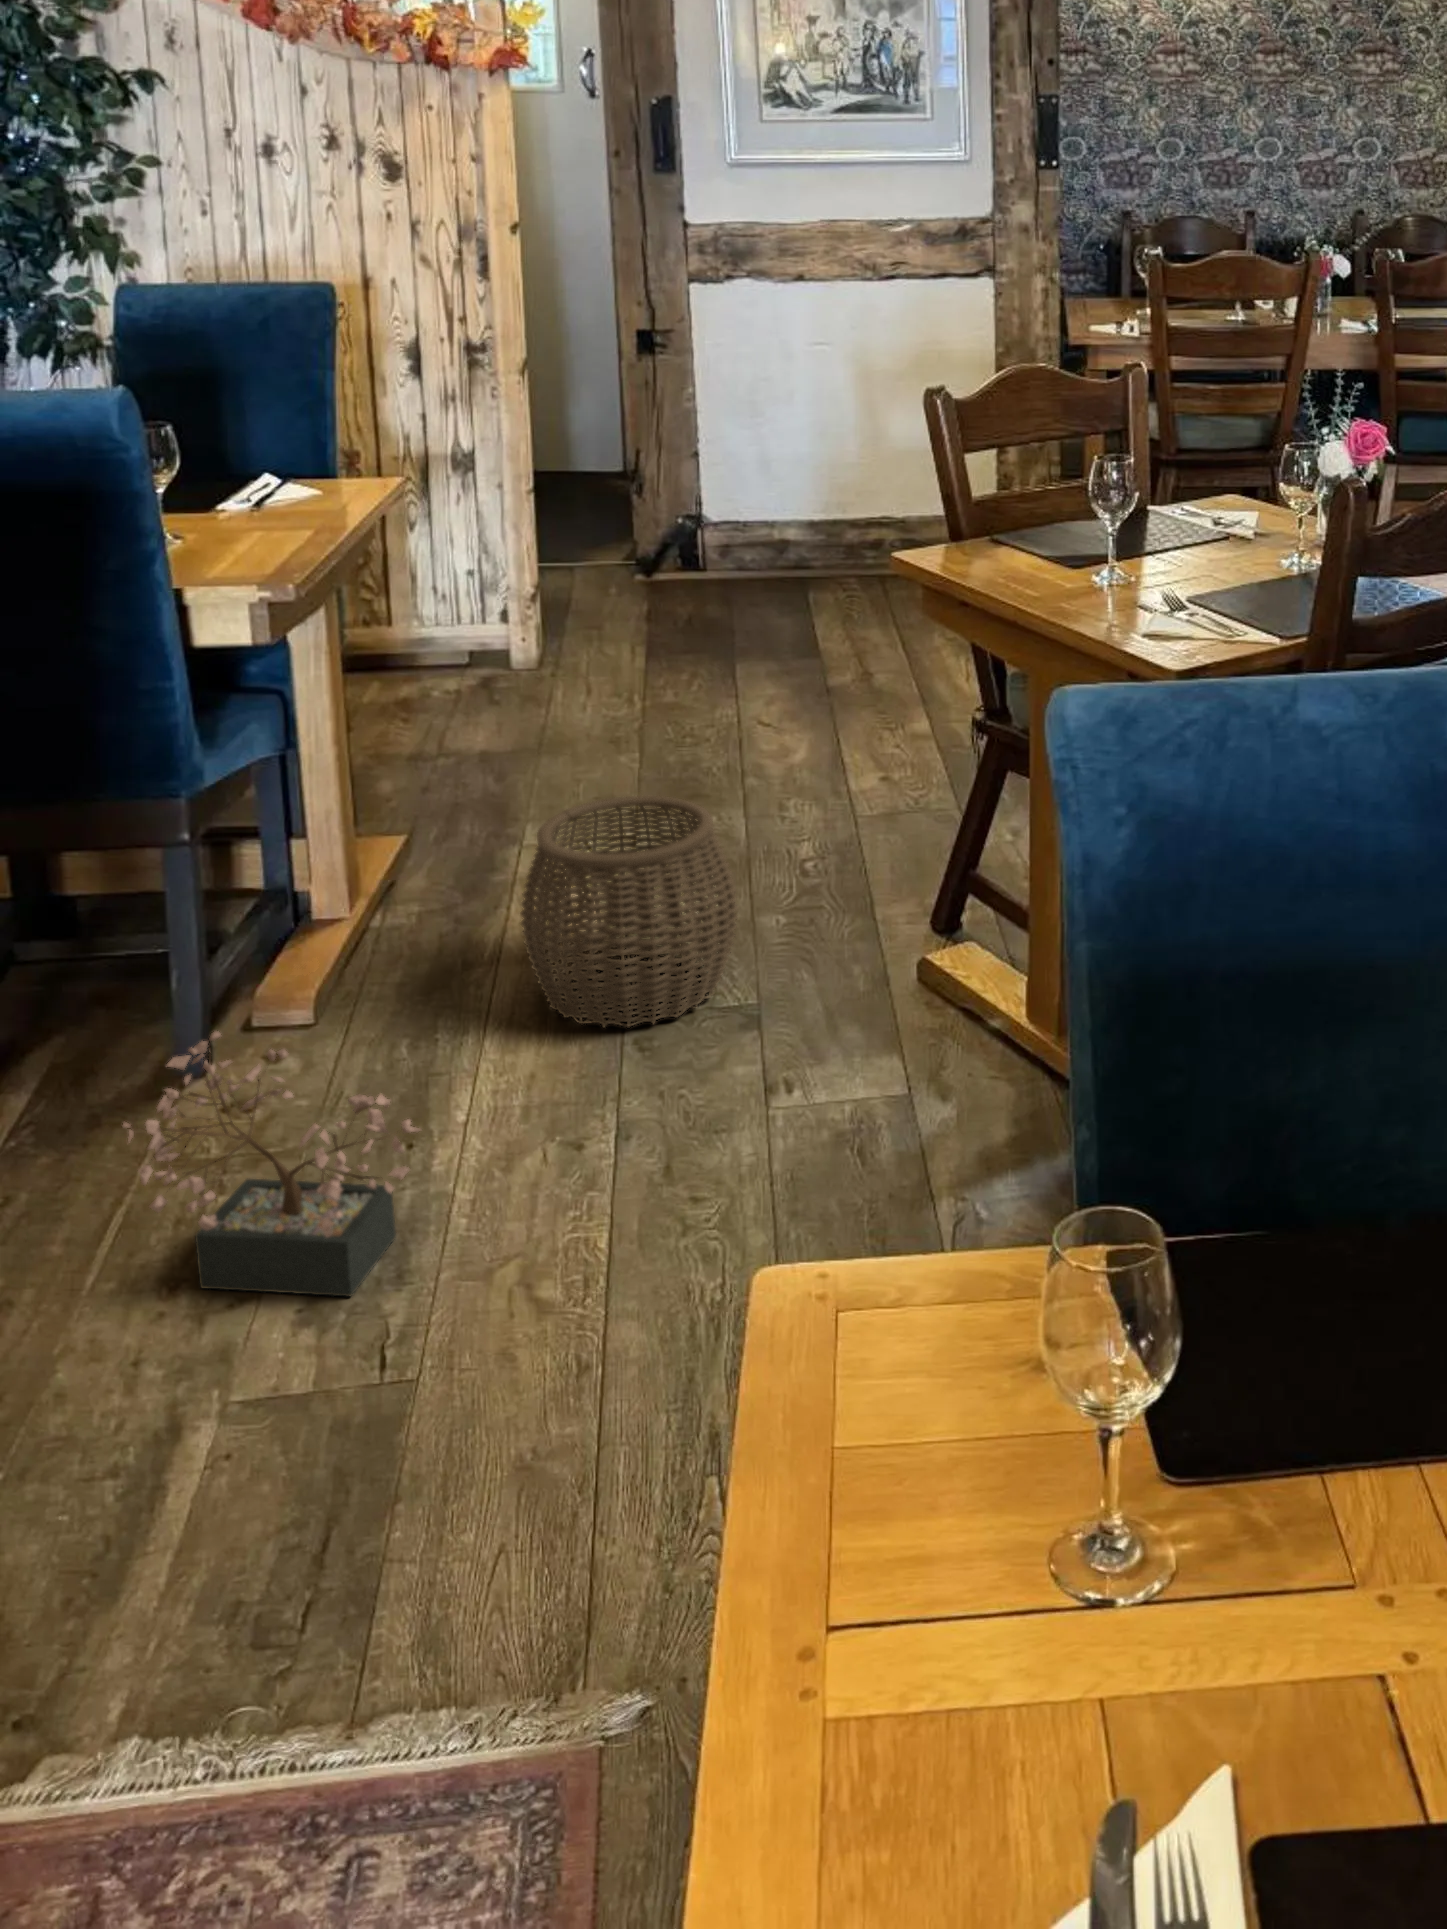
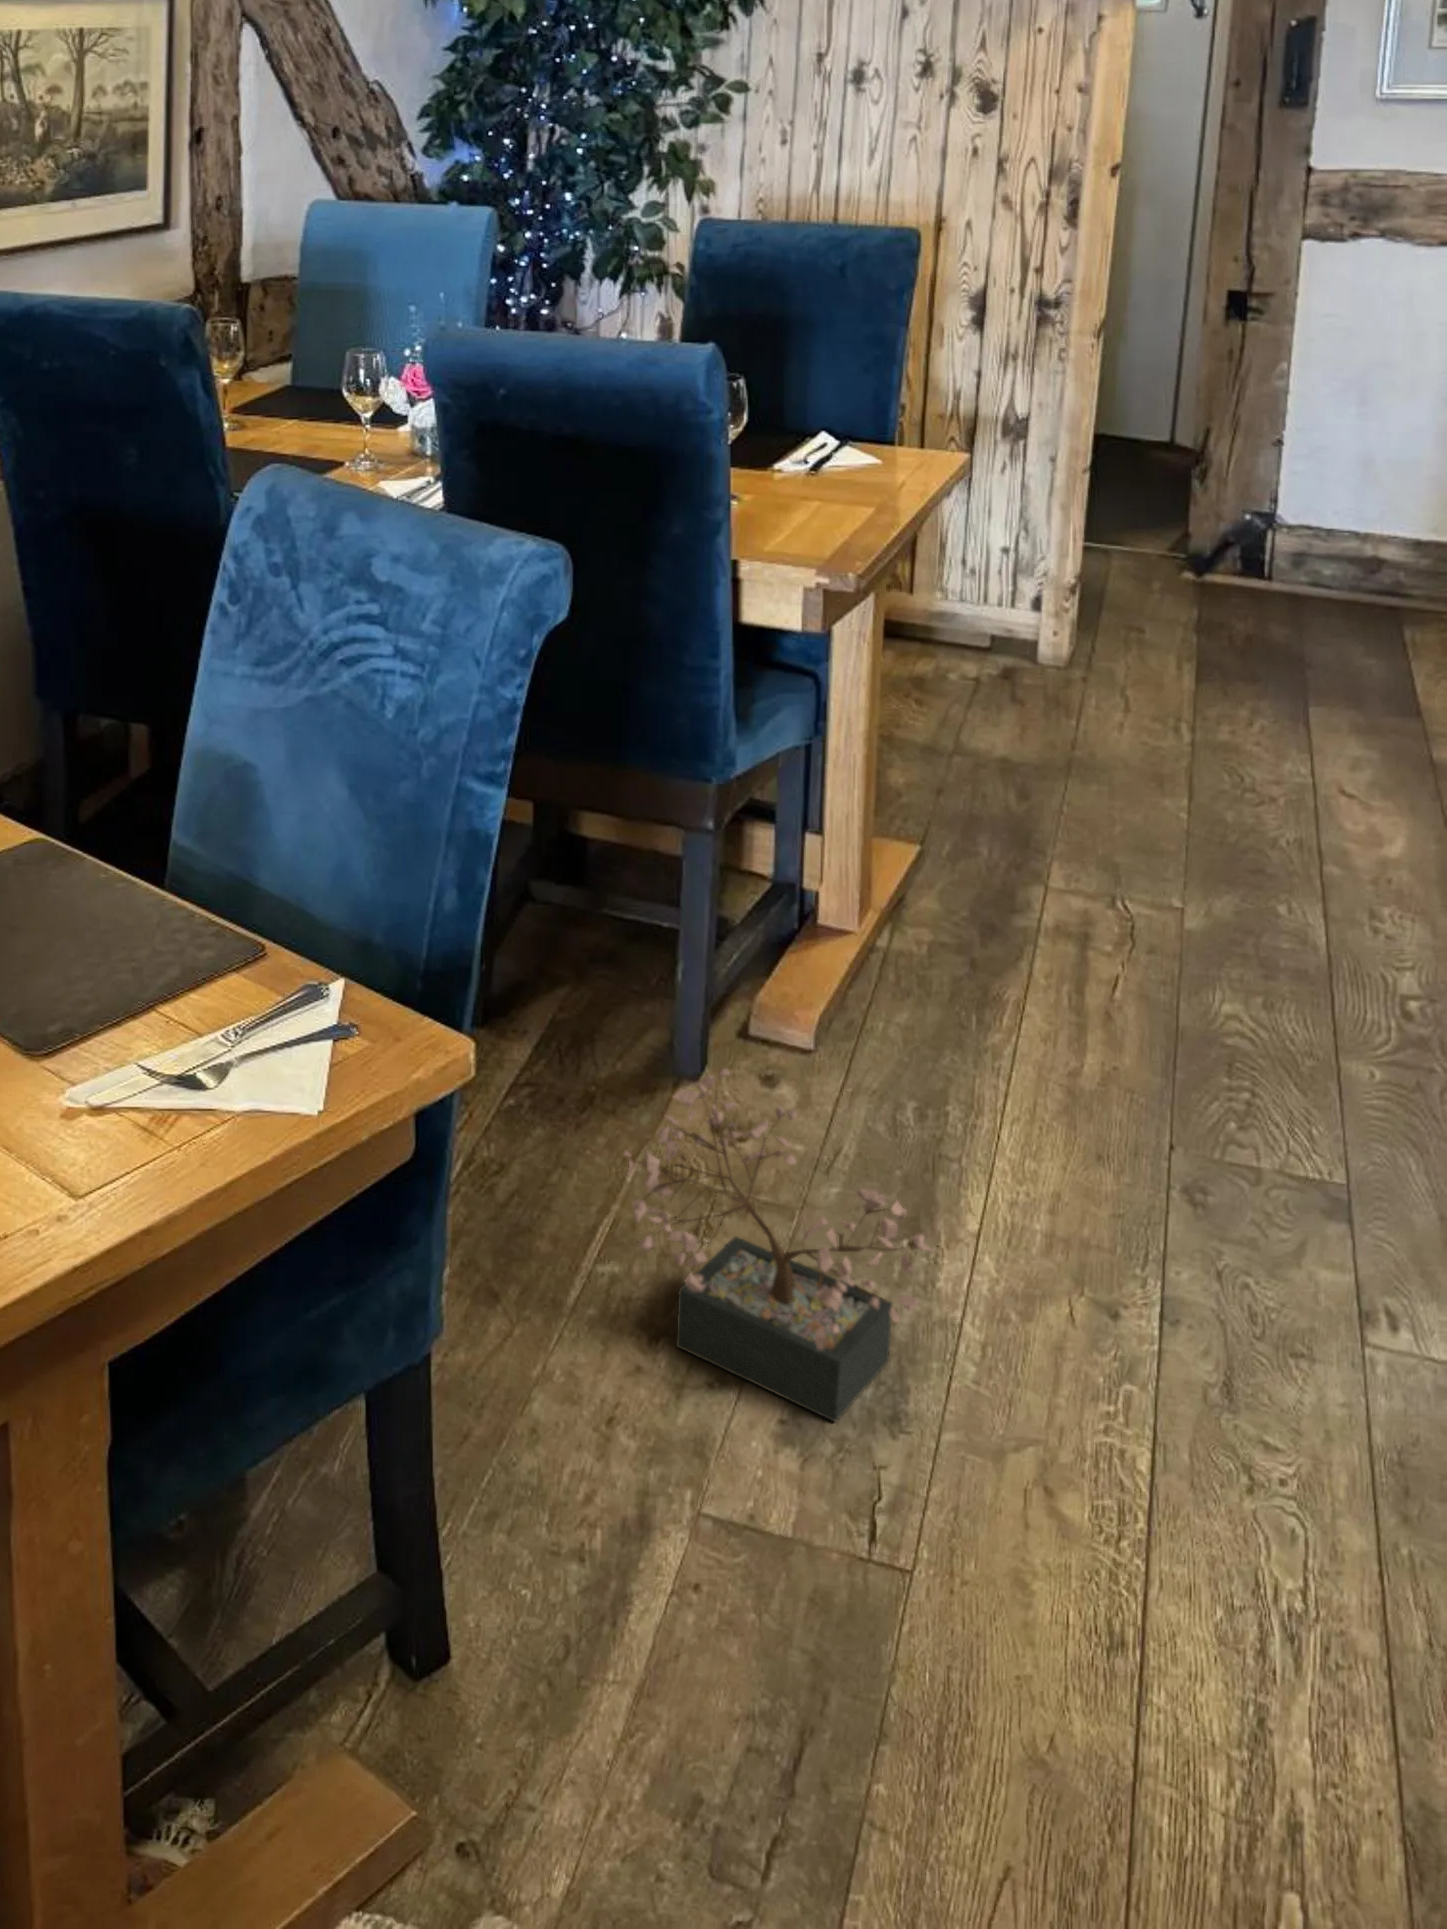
woven basket: present [521,796,737,1027] -> none [1055,879,1336,1174]

